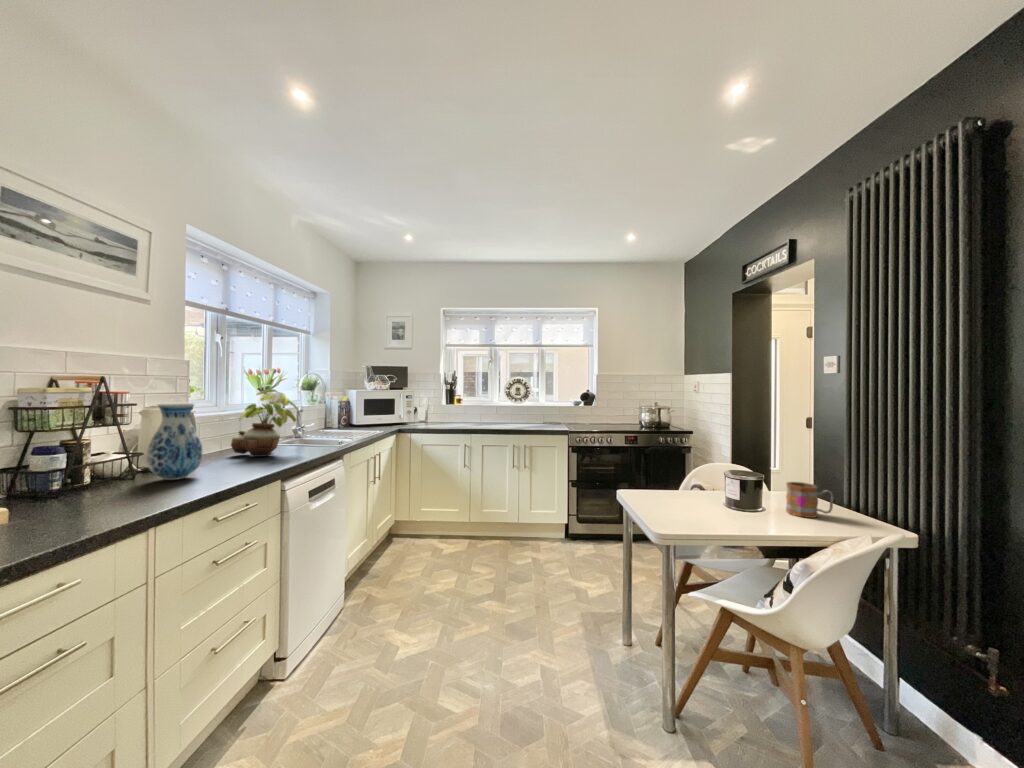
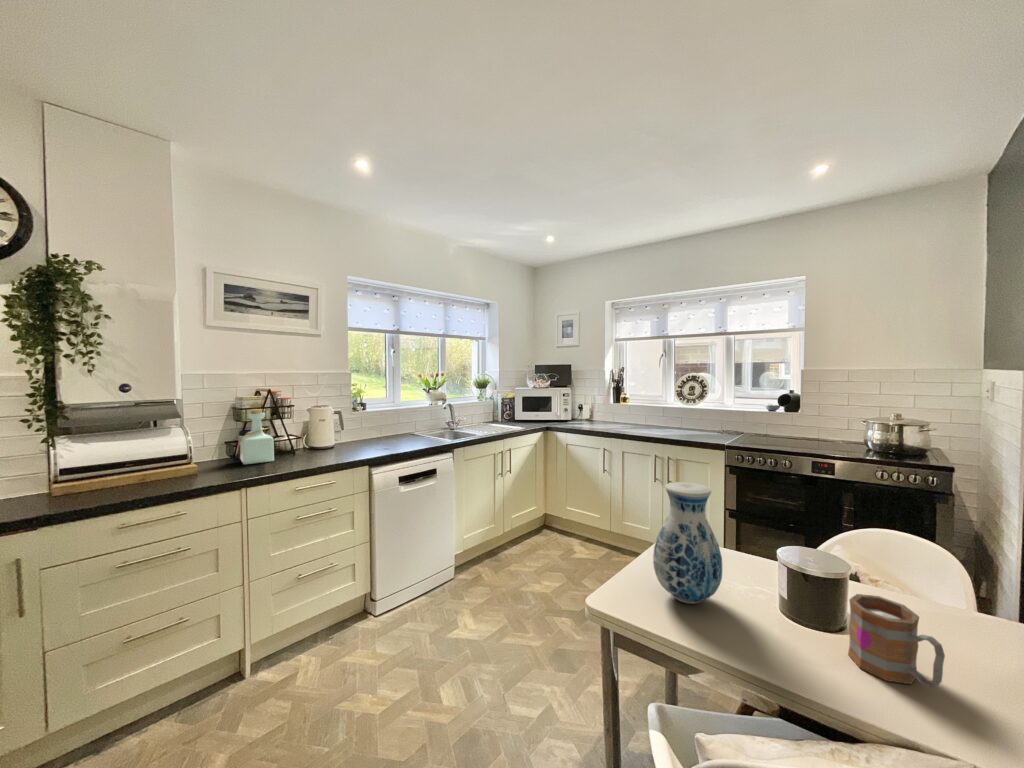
potted plant: present [231,389,298,457] -> none [371,392,410,443]
vase: present [147,402,203,480] -> present [653,482,722,603]
bottle: none [59,412,142,506] -> present [236,409,274,464]

